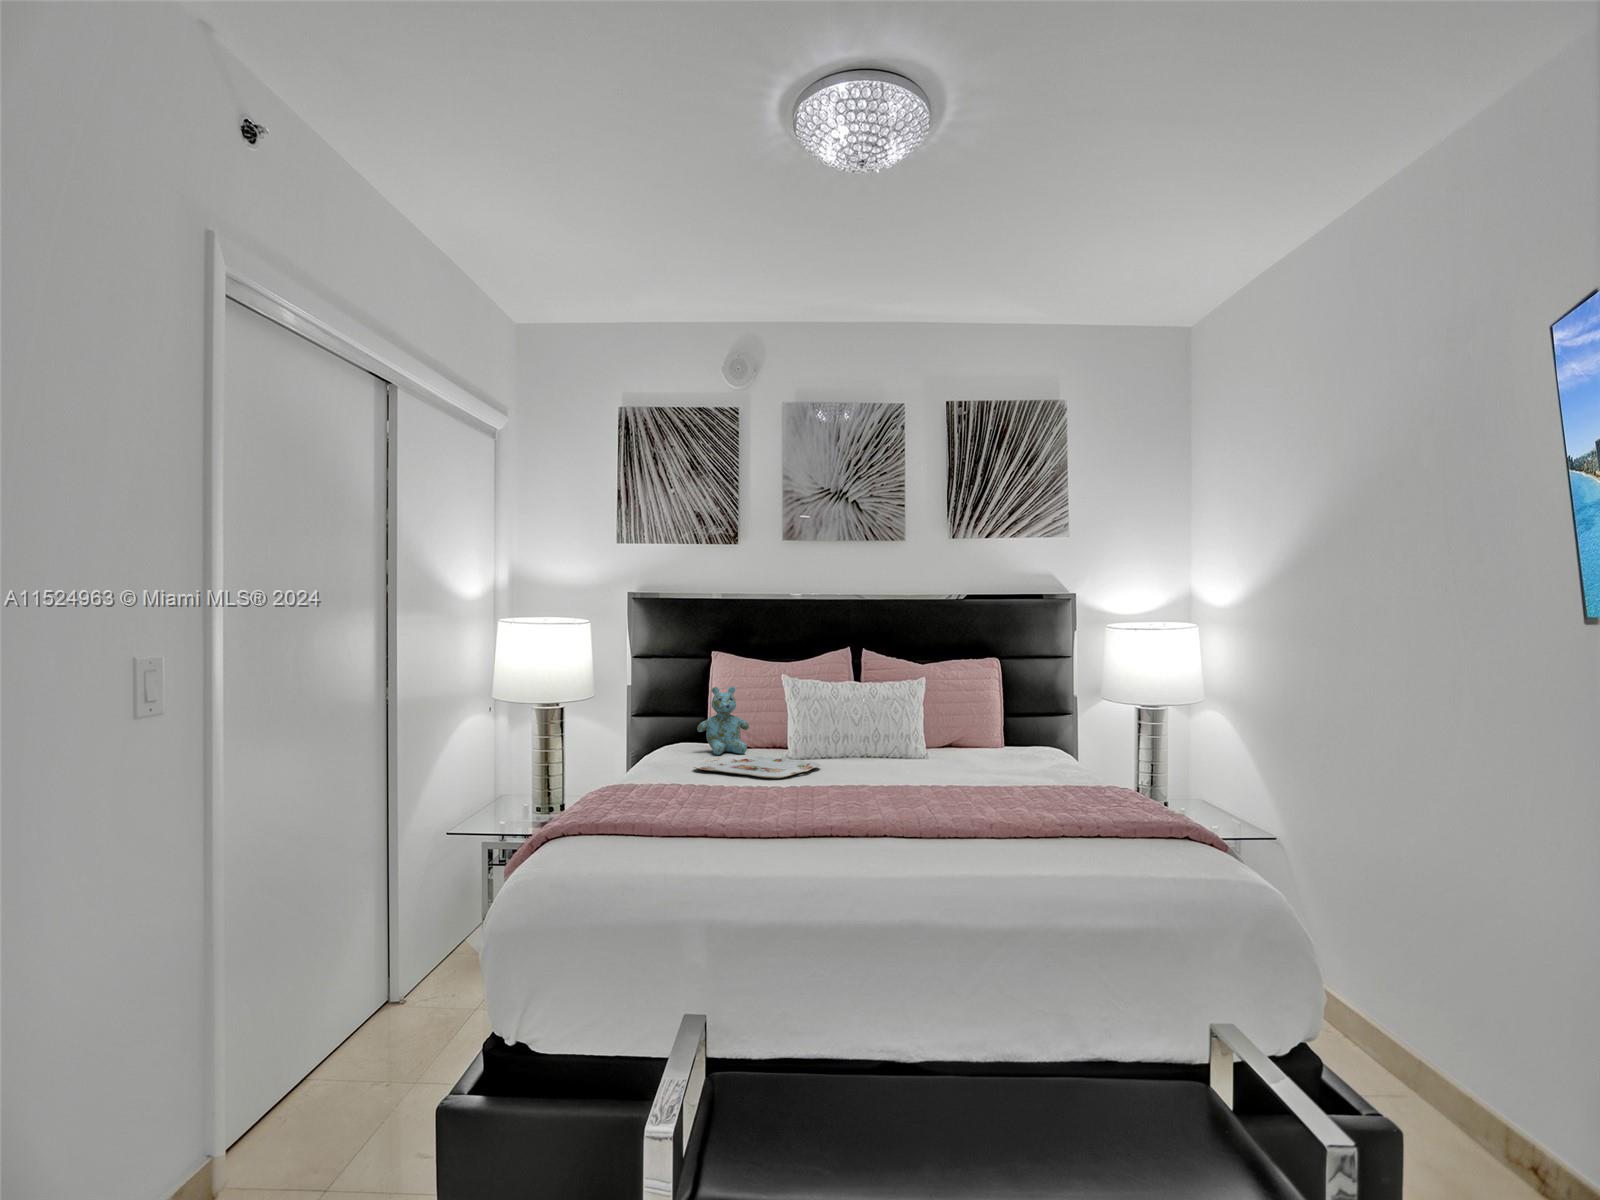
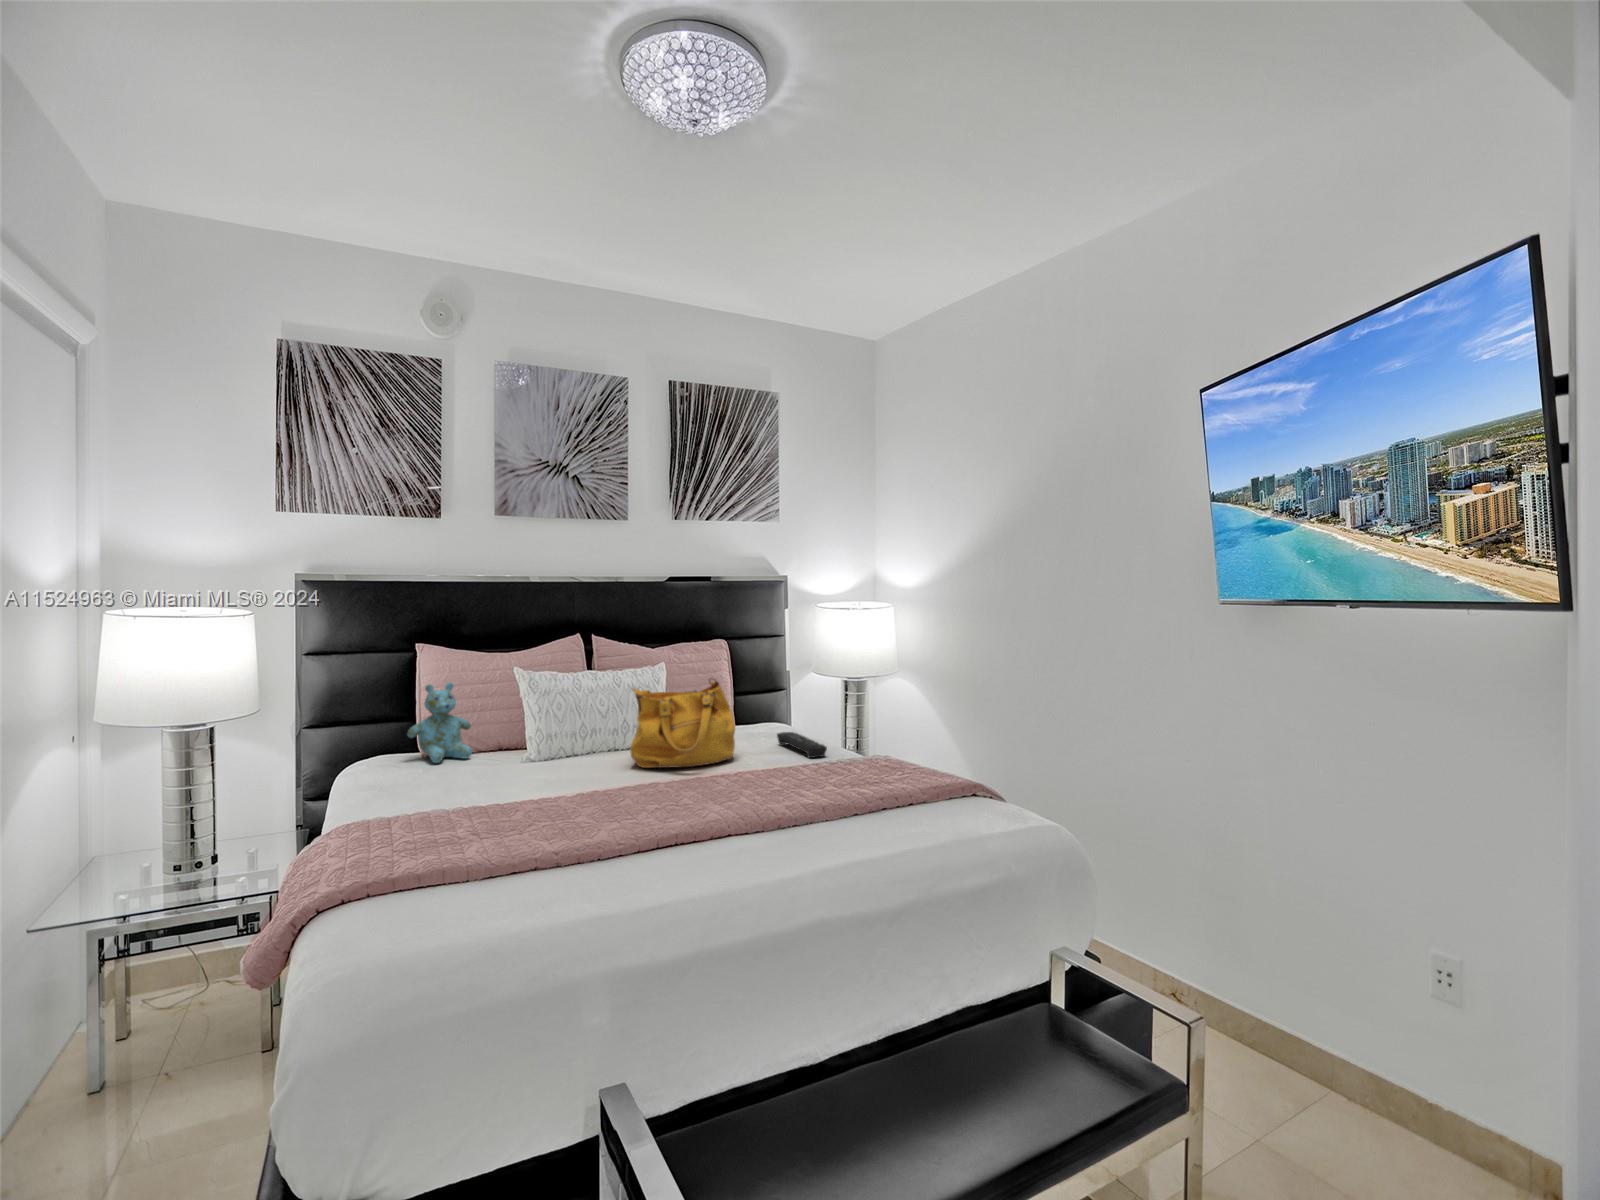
handbag: none [872,689,976,773] -> present [630,678,735,768]
remote control: none [1030,753,1073,777] -> present [777,732,827,758]
serving tray: present [693,755,820,779] -> none [419,762,574,793]

